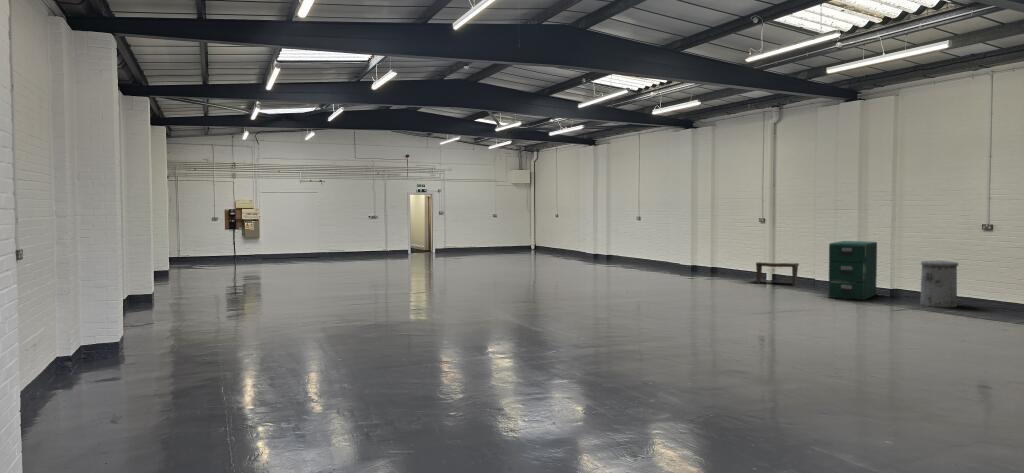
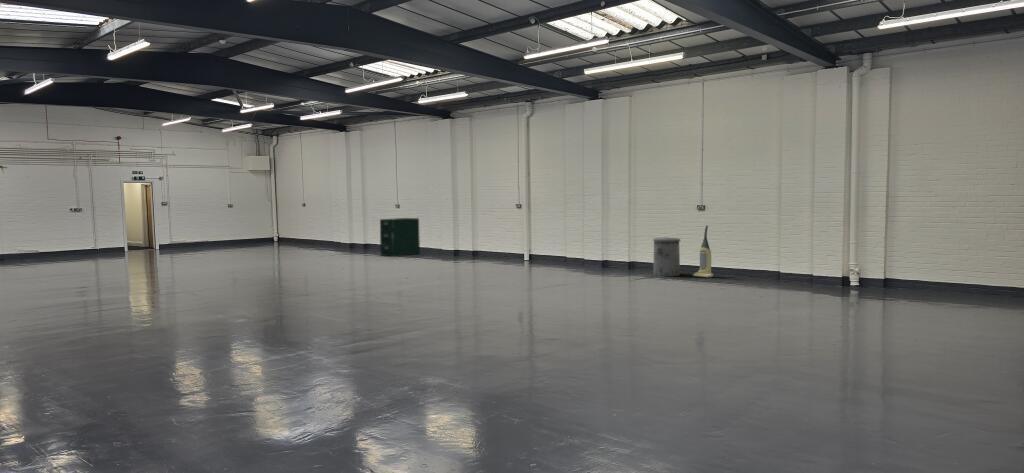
filing cabinet: present [828,241,877,300] -> present [380,218,420,256]
vacuum cleaner: none [973,248,1004,313] -> present [692,226,714,278]
bench: present [756,262,799,286] -> none [516,244,551,265]

